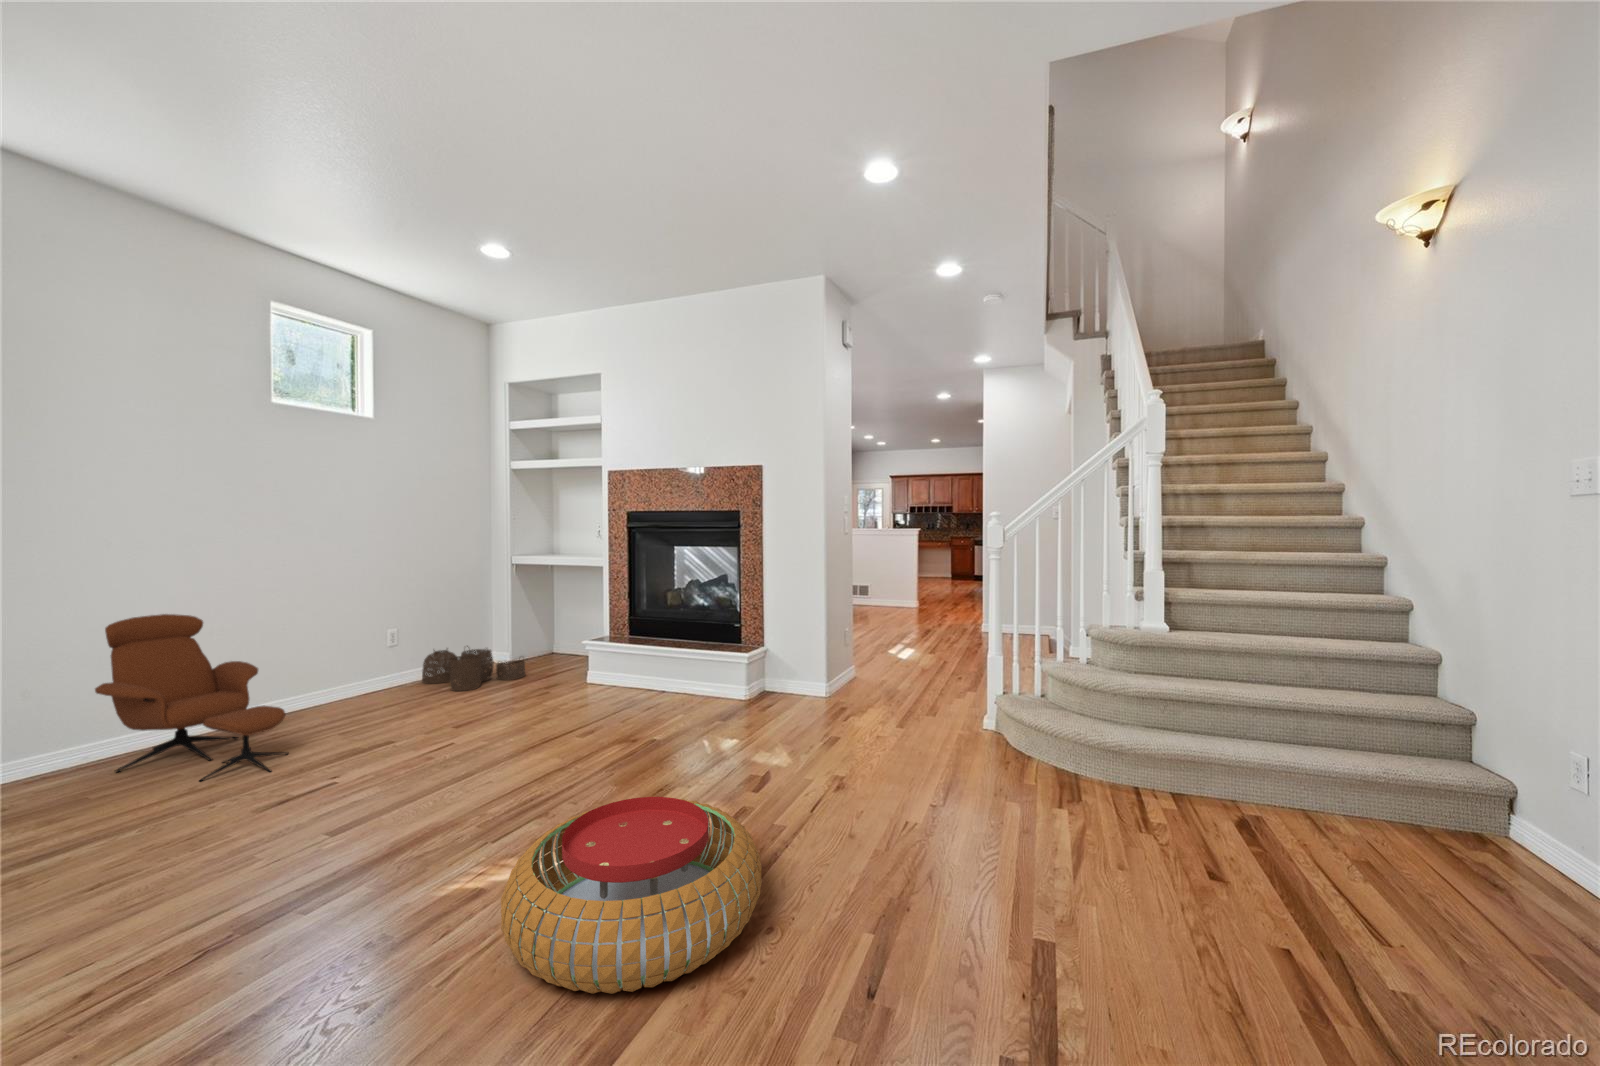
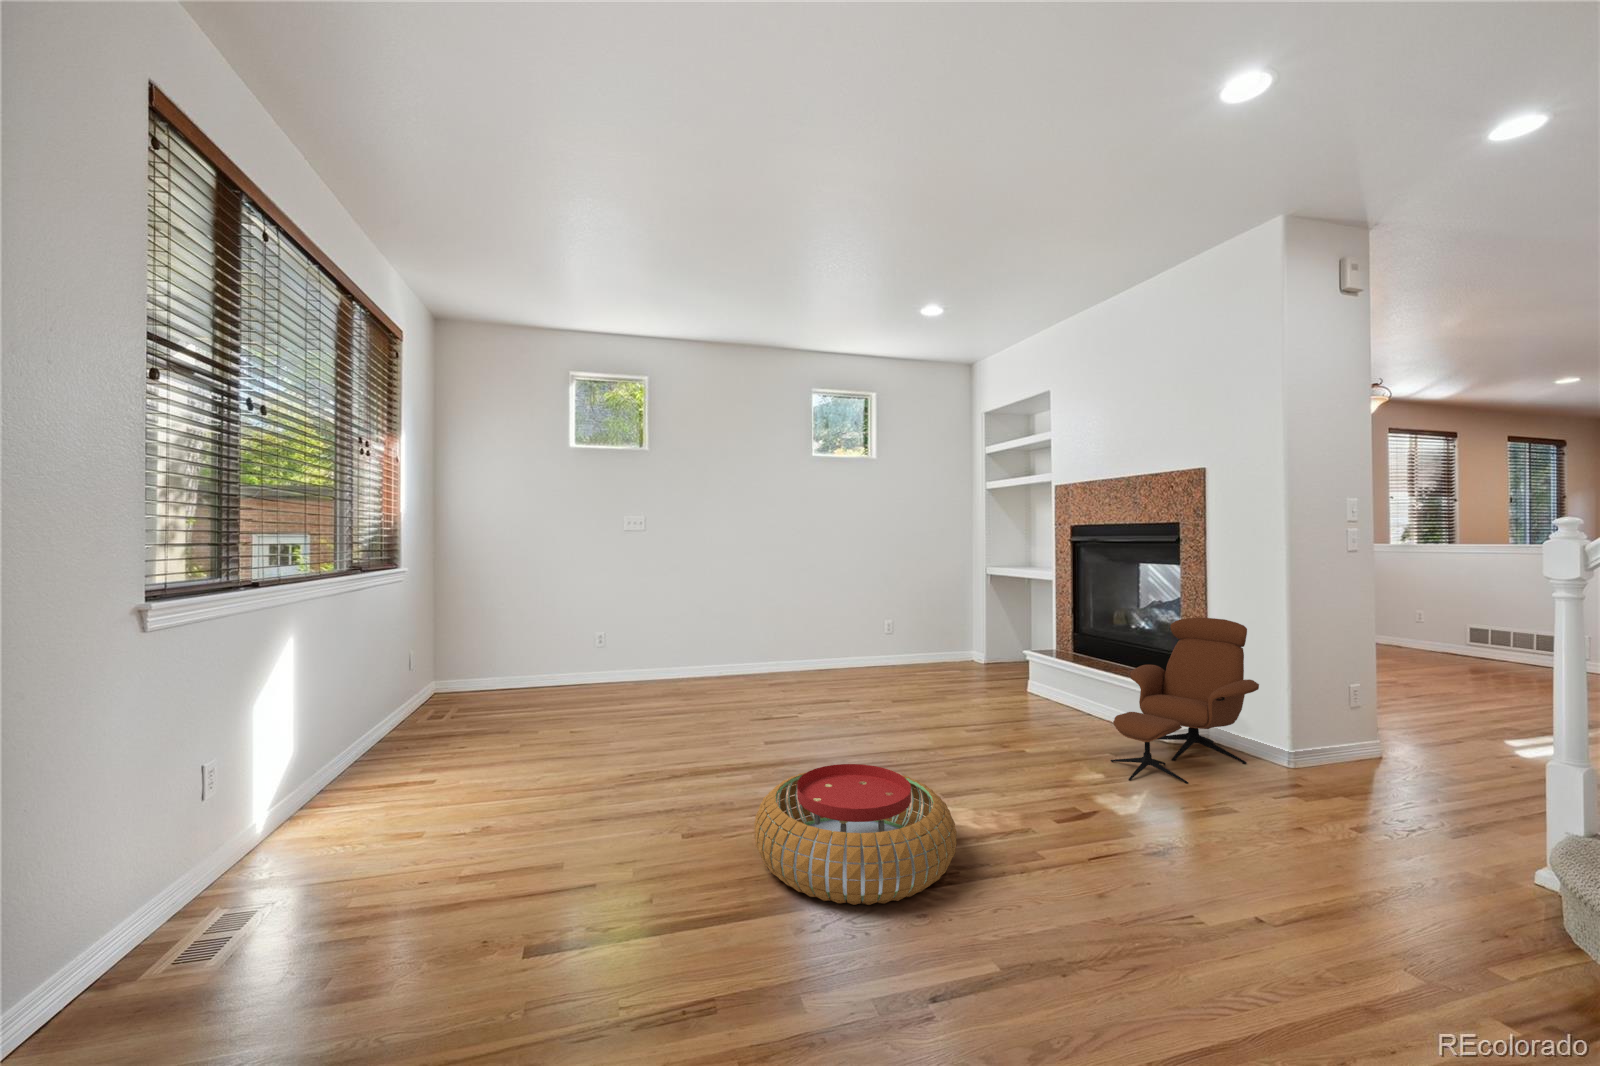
lounge chair: present [95,614,288,781] -> present [1111,617,1259,784]
woven basket: present [422,646,525,691] -> none [910,638,985,676]

